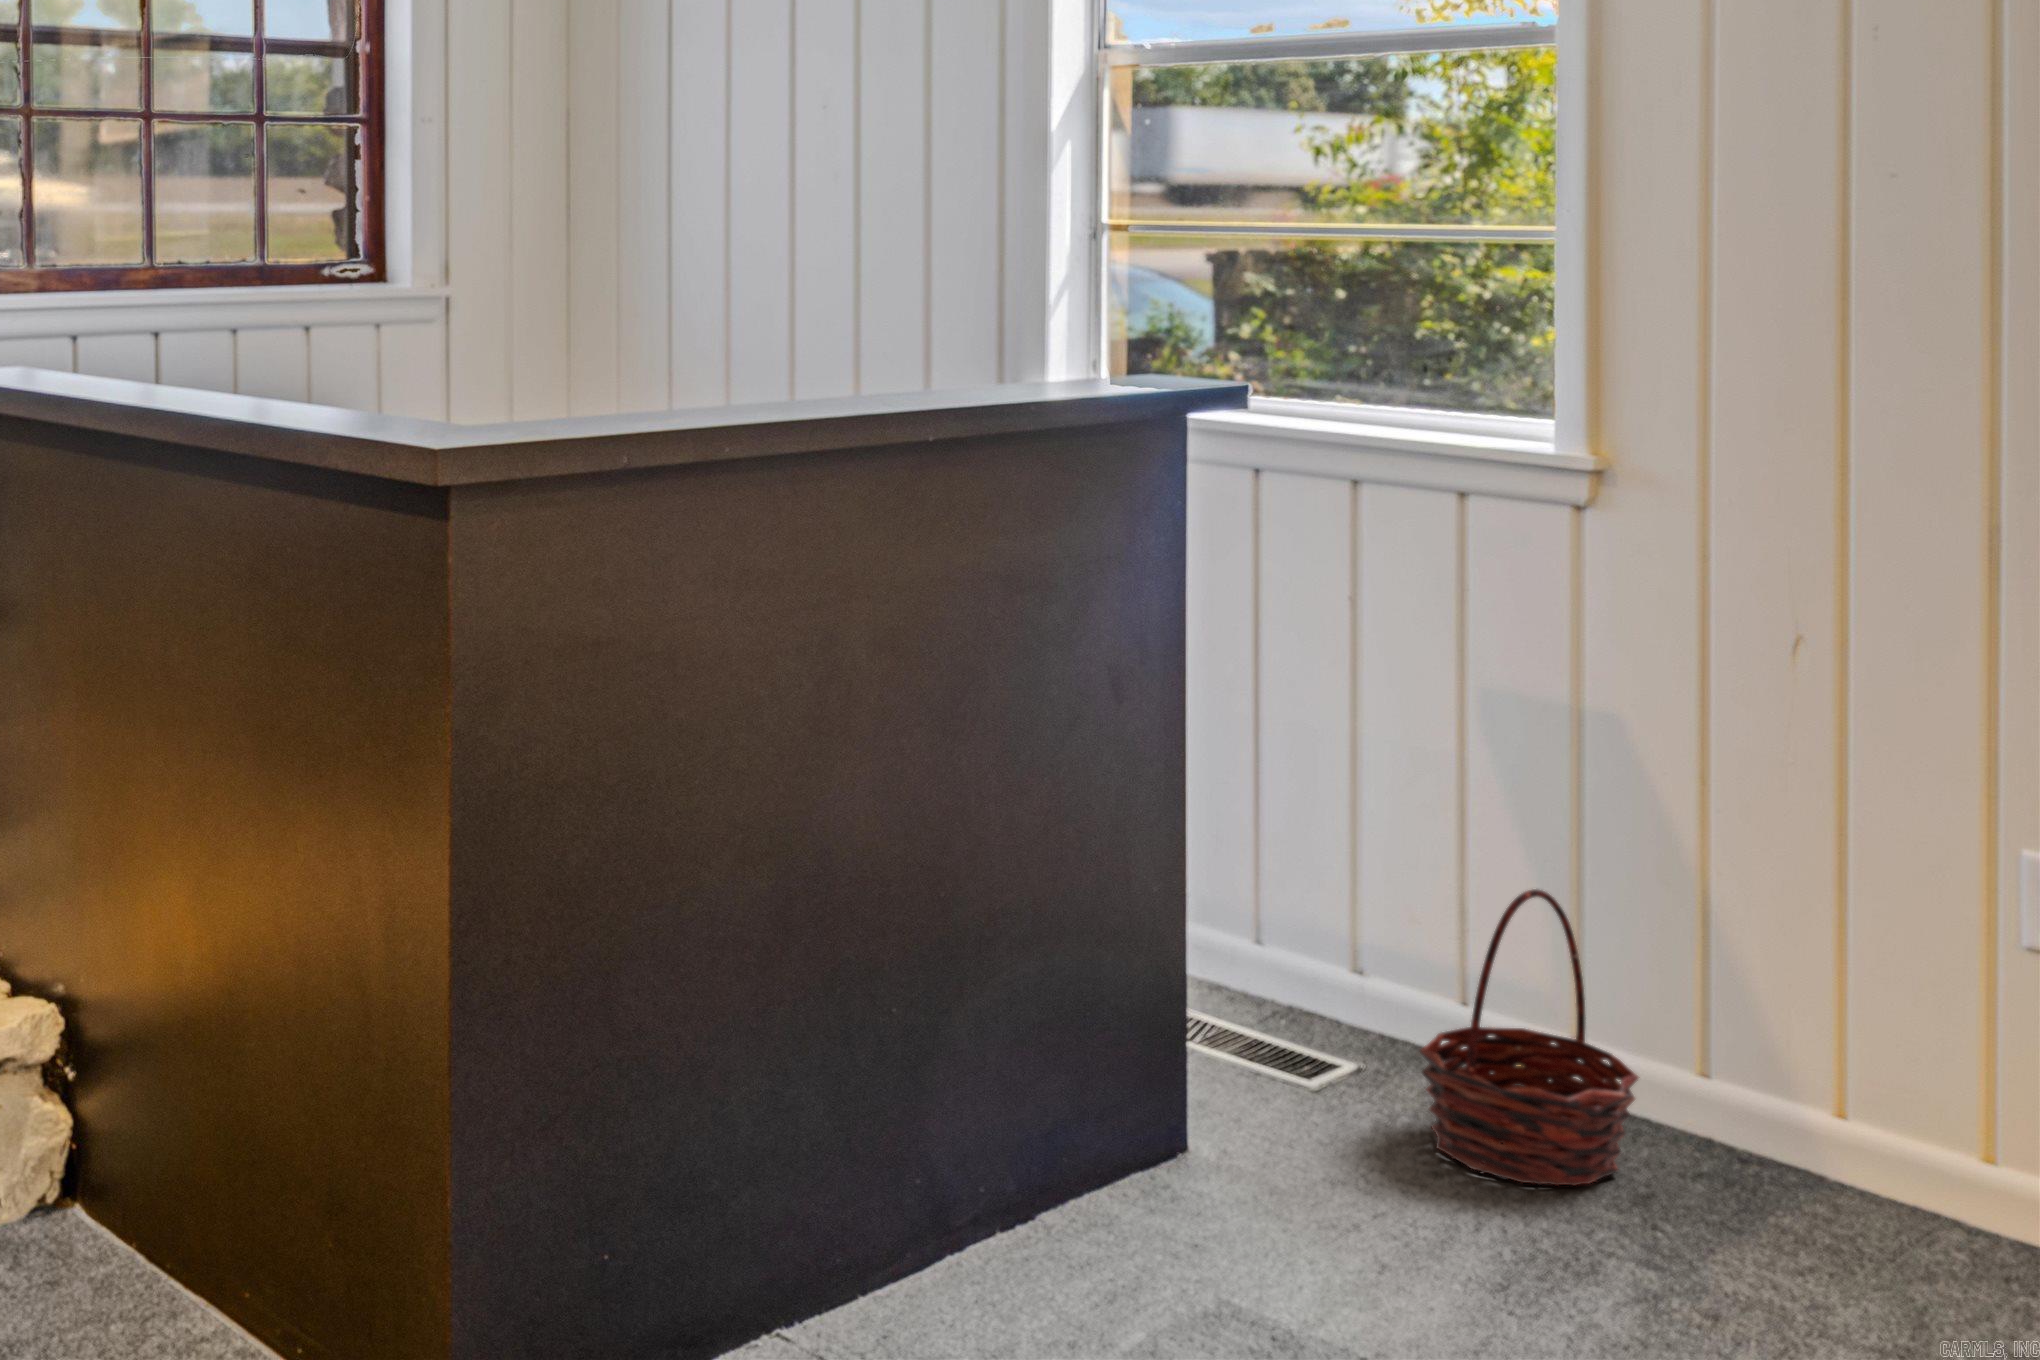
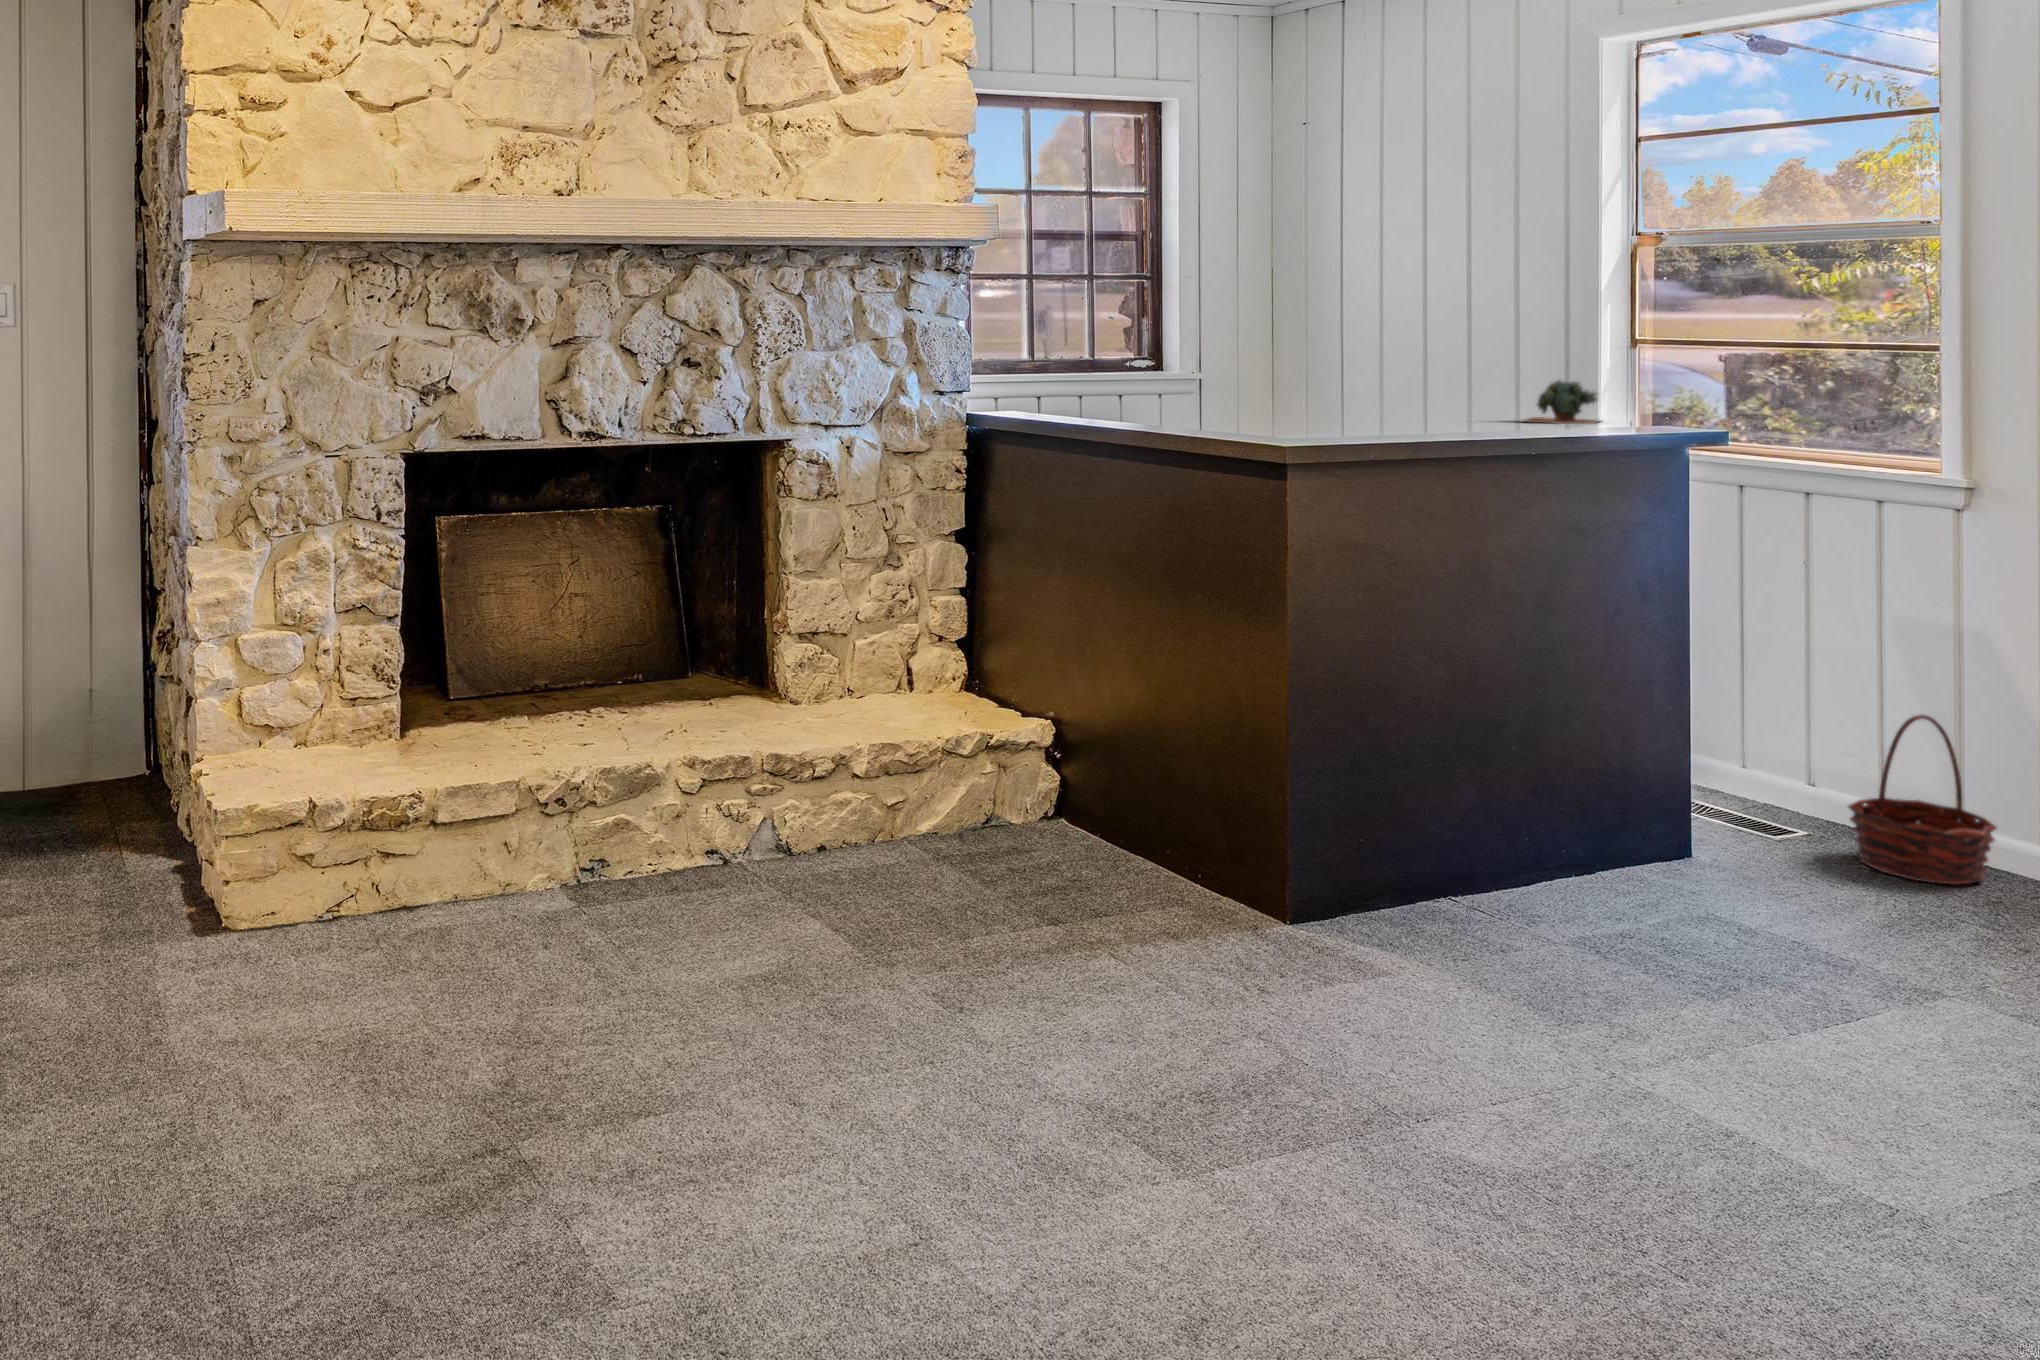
succulent plant: none [935,304,1065,383] -> present [1525,379,1599,424]

